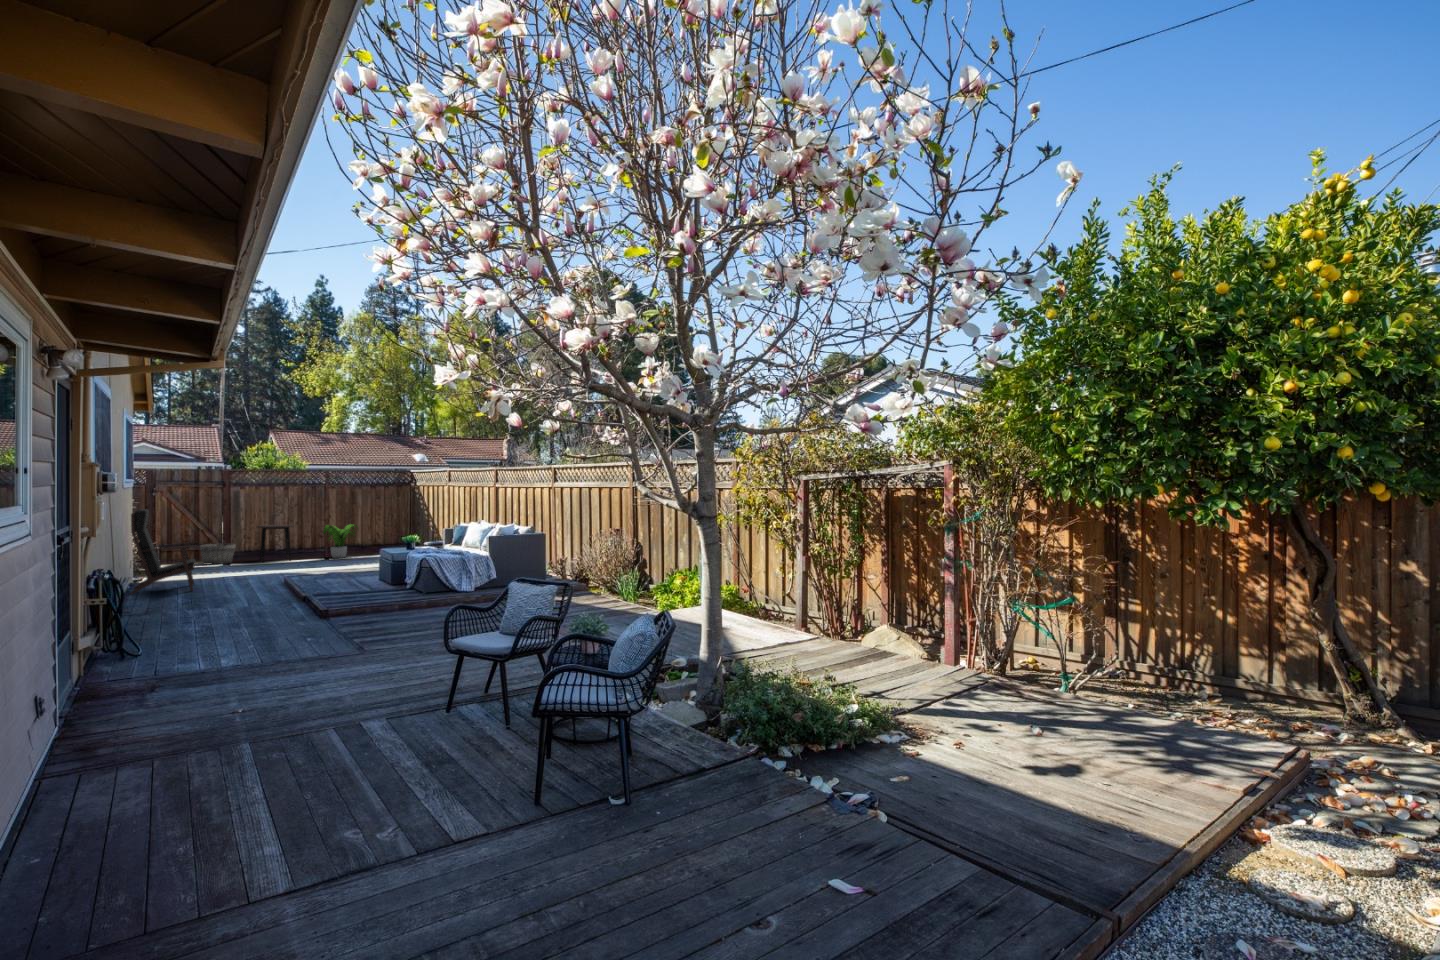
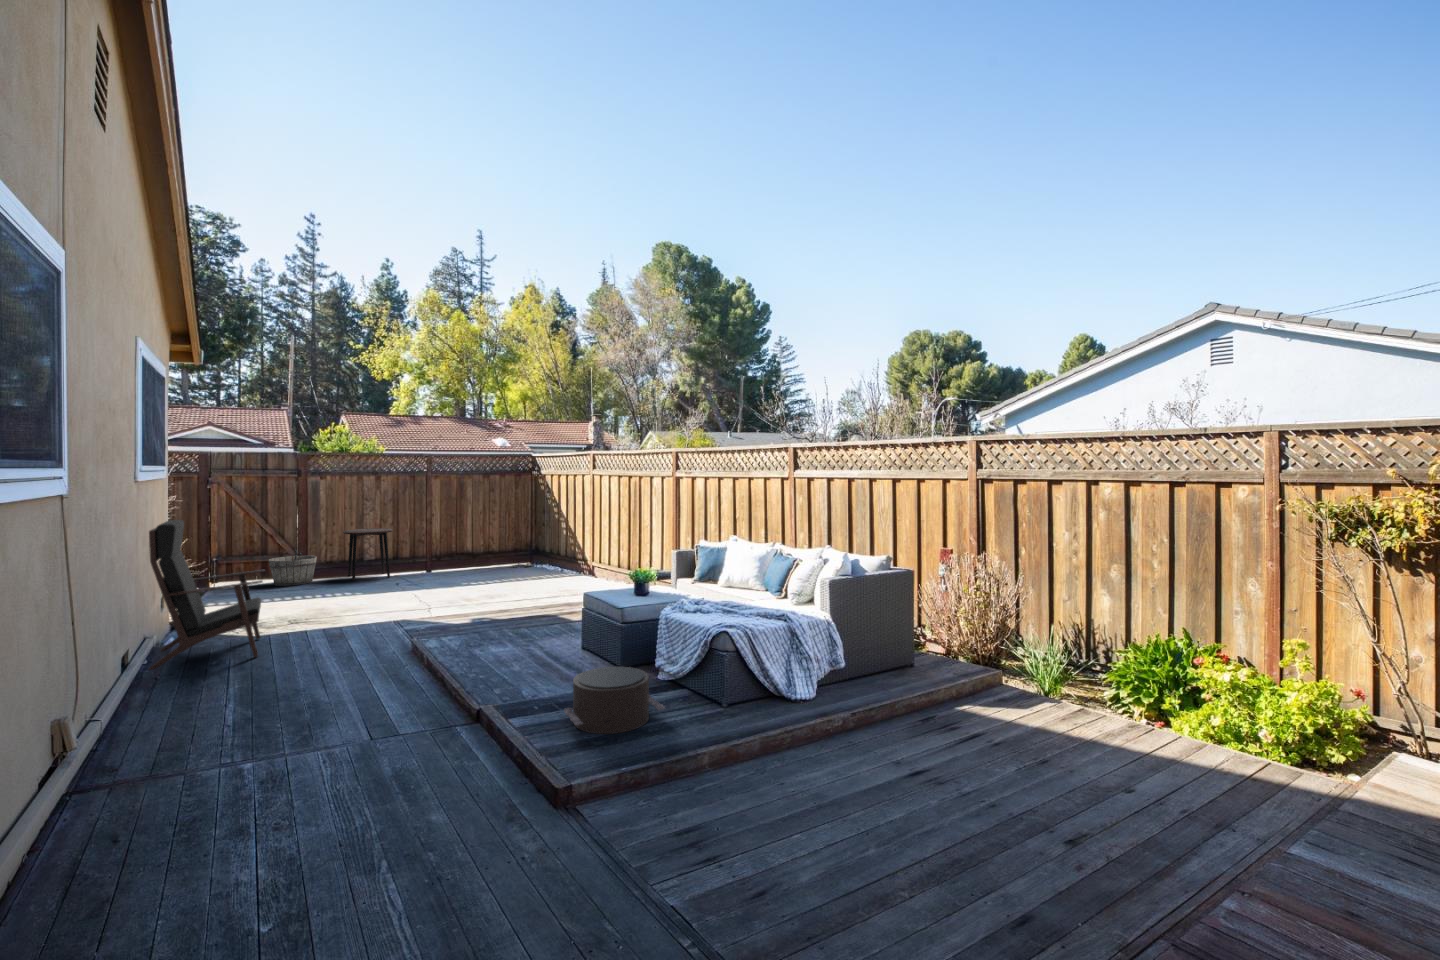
potted plant: present [323,524,358,558] -> none [425,526,473,571]
pouf: none [353,584,407,611] -> present [564,667,665,734]

